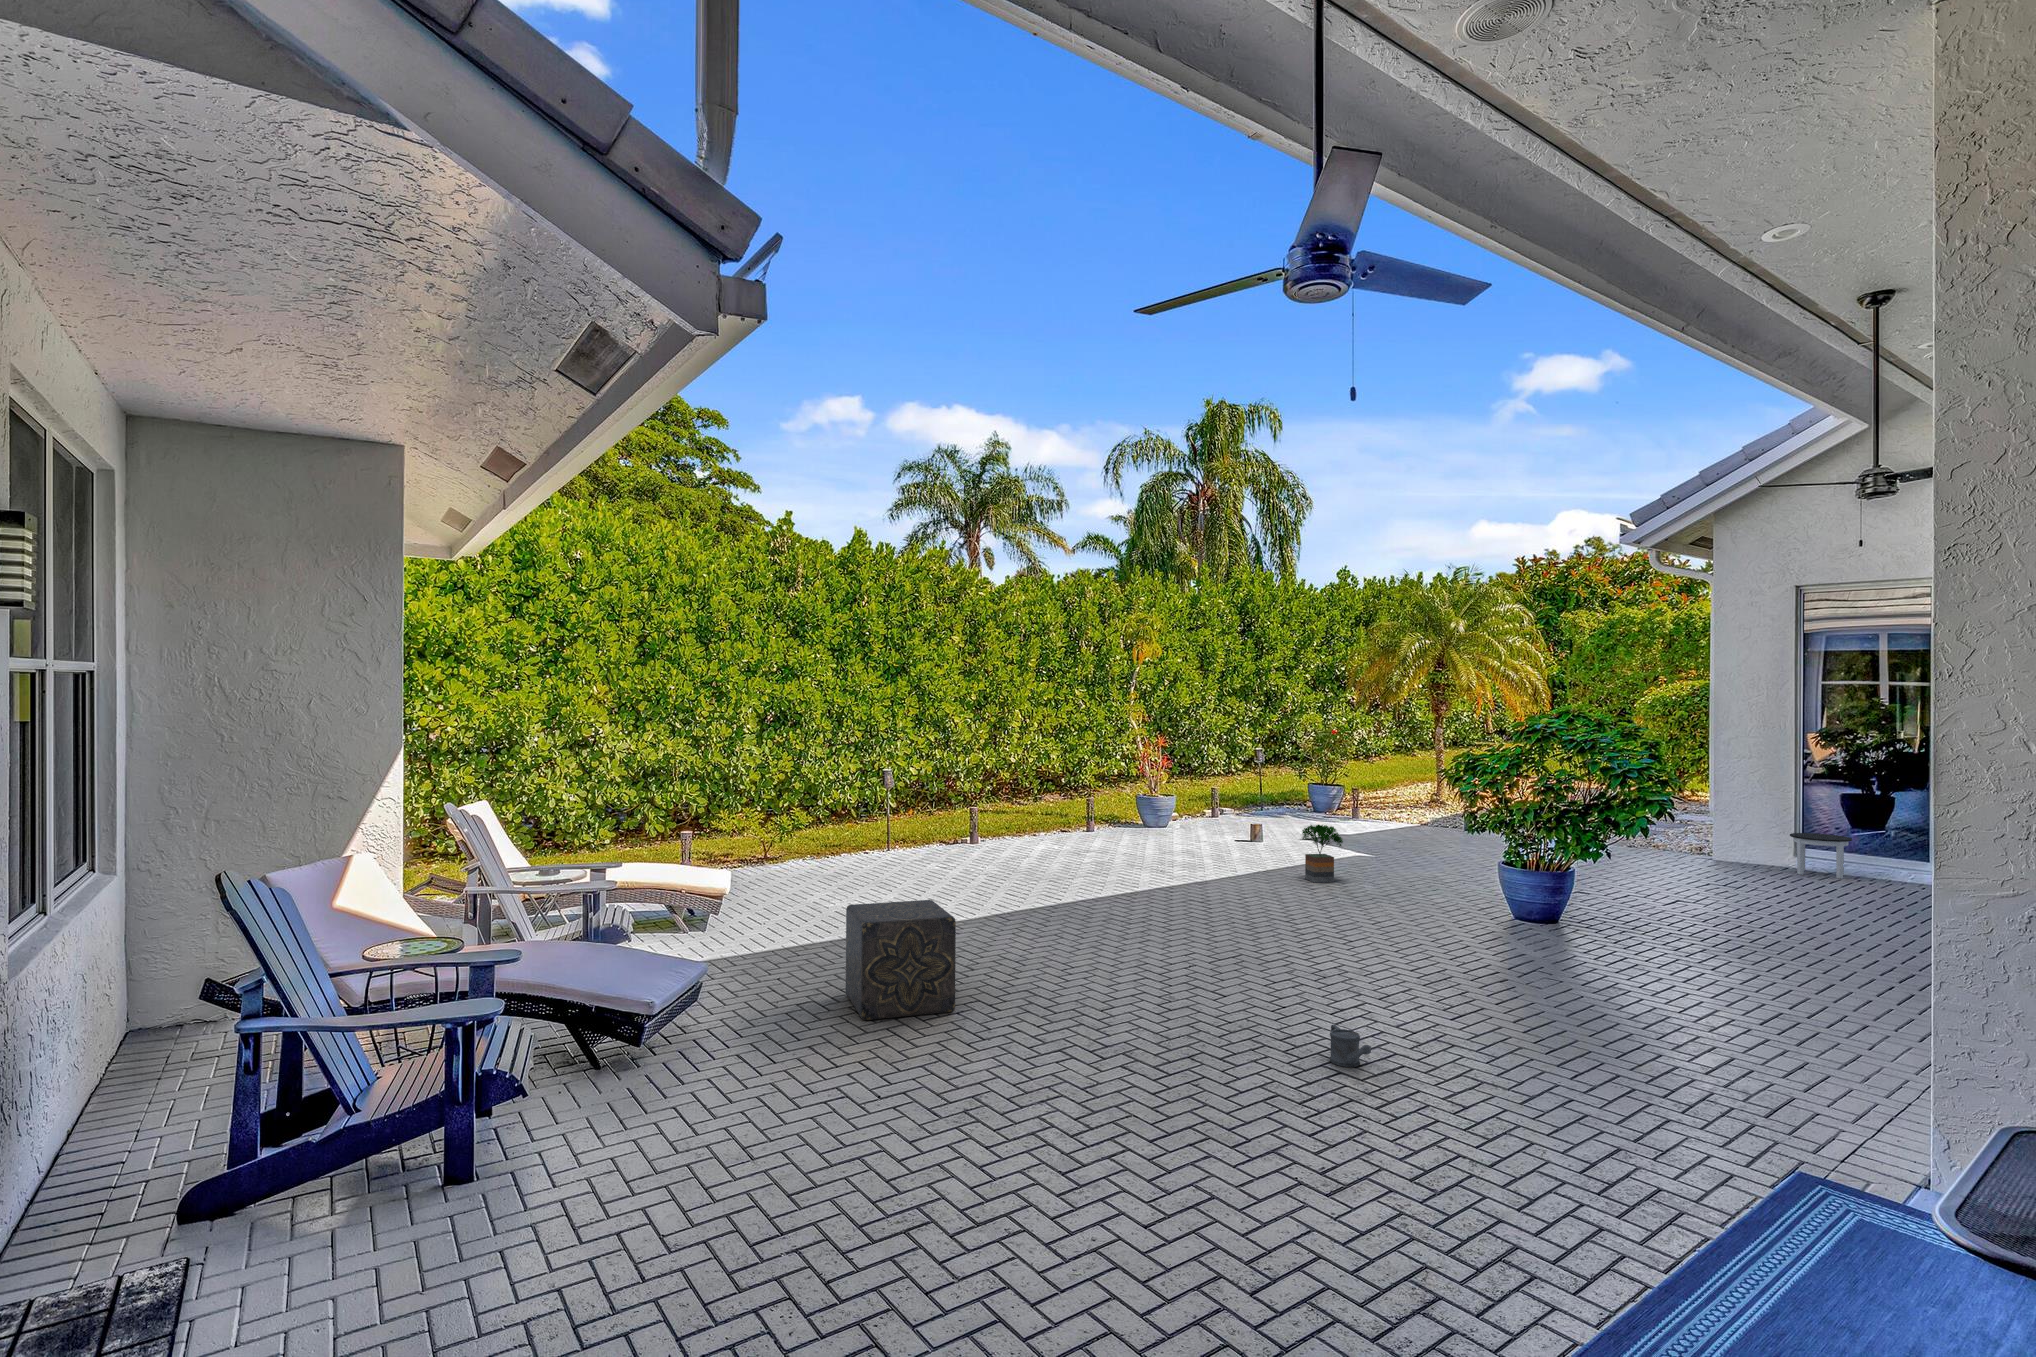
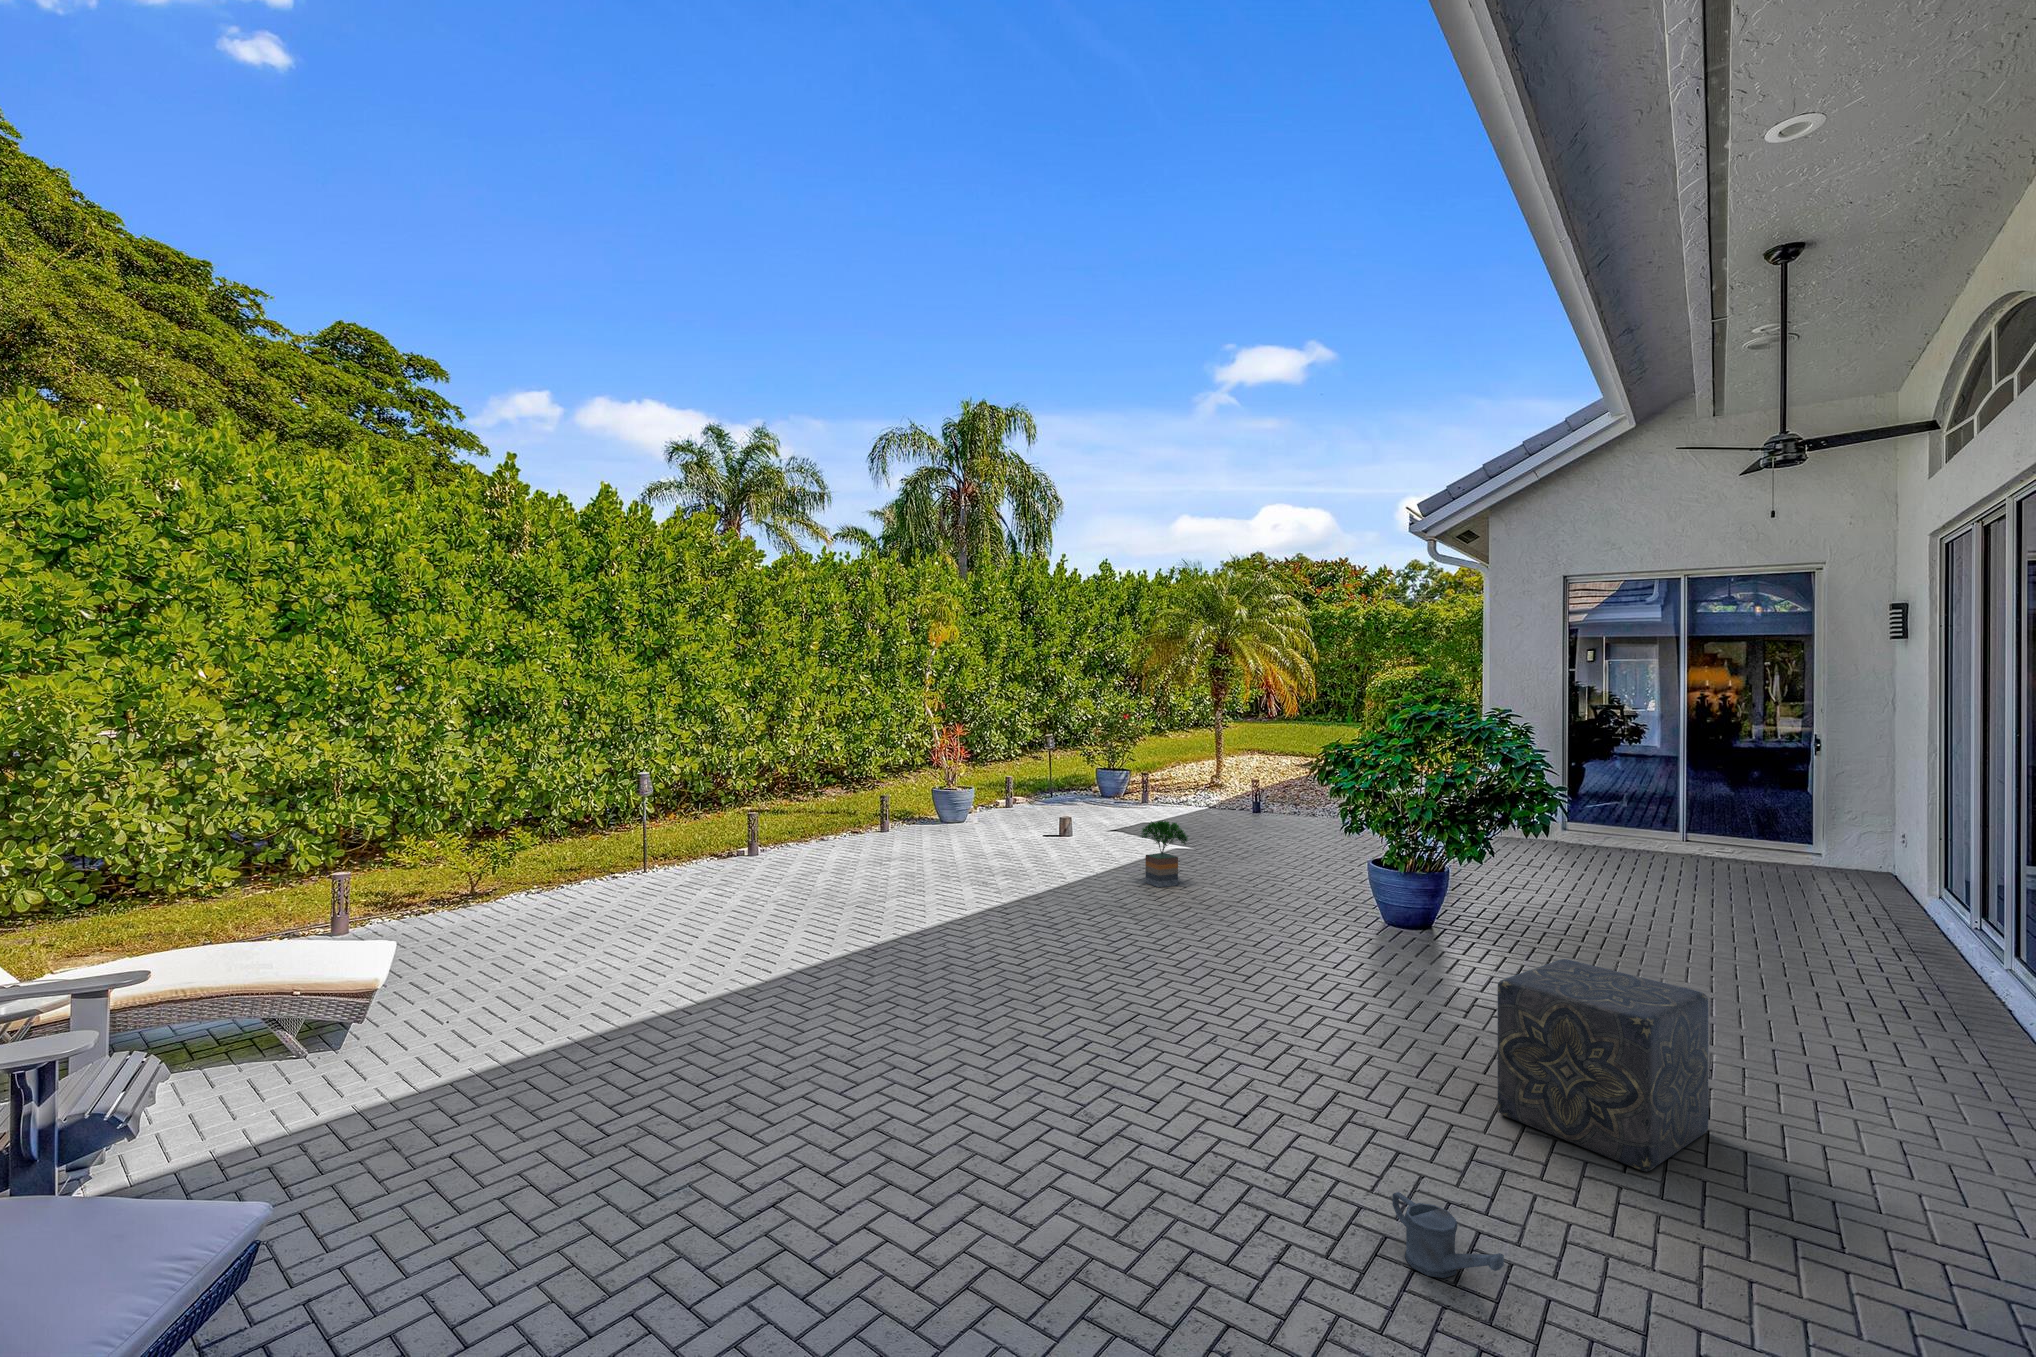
round table: present [1790,833,1852,879] -> none [1574,806,1630,850]
ottoman: present [846,900,956,1020] -> present [1498,959,1708,1171]

